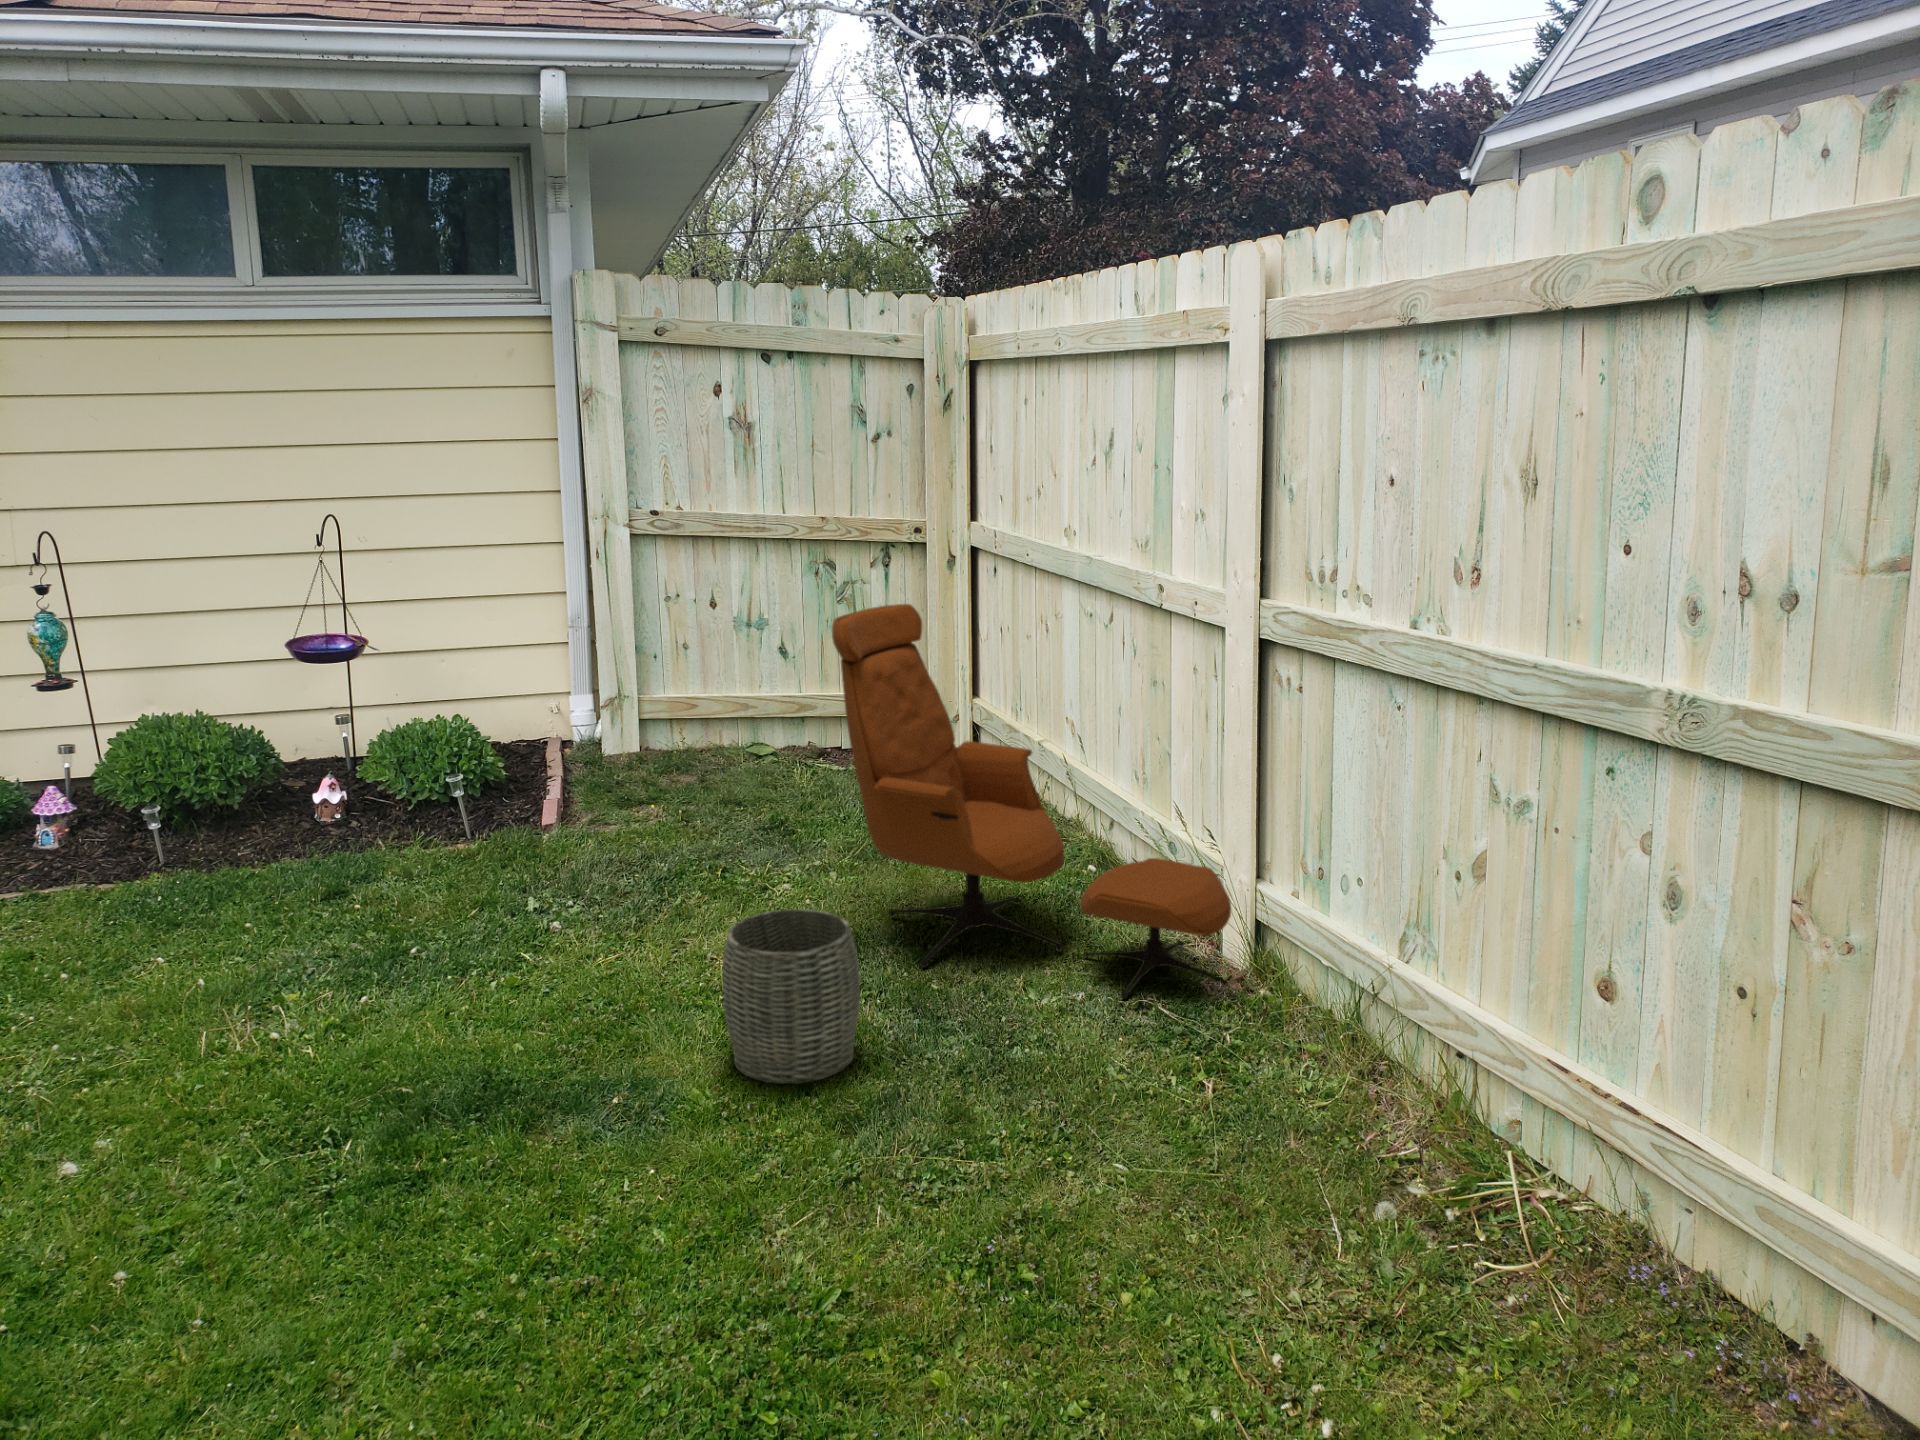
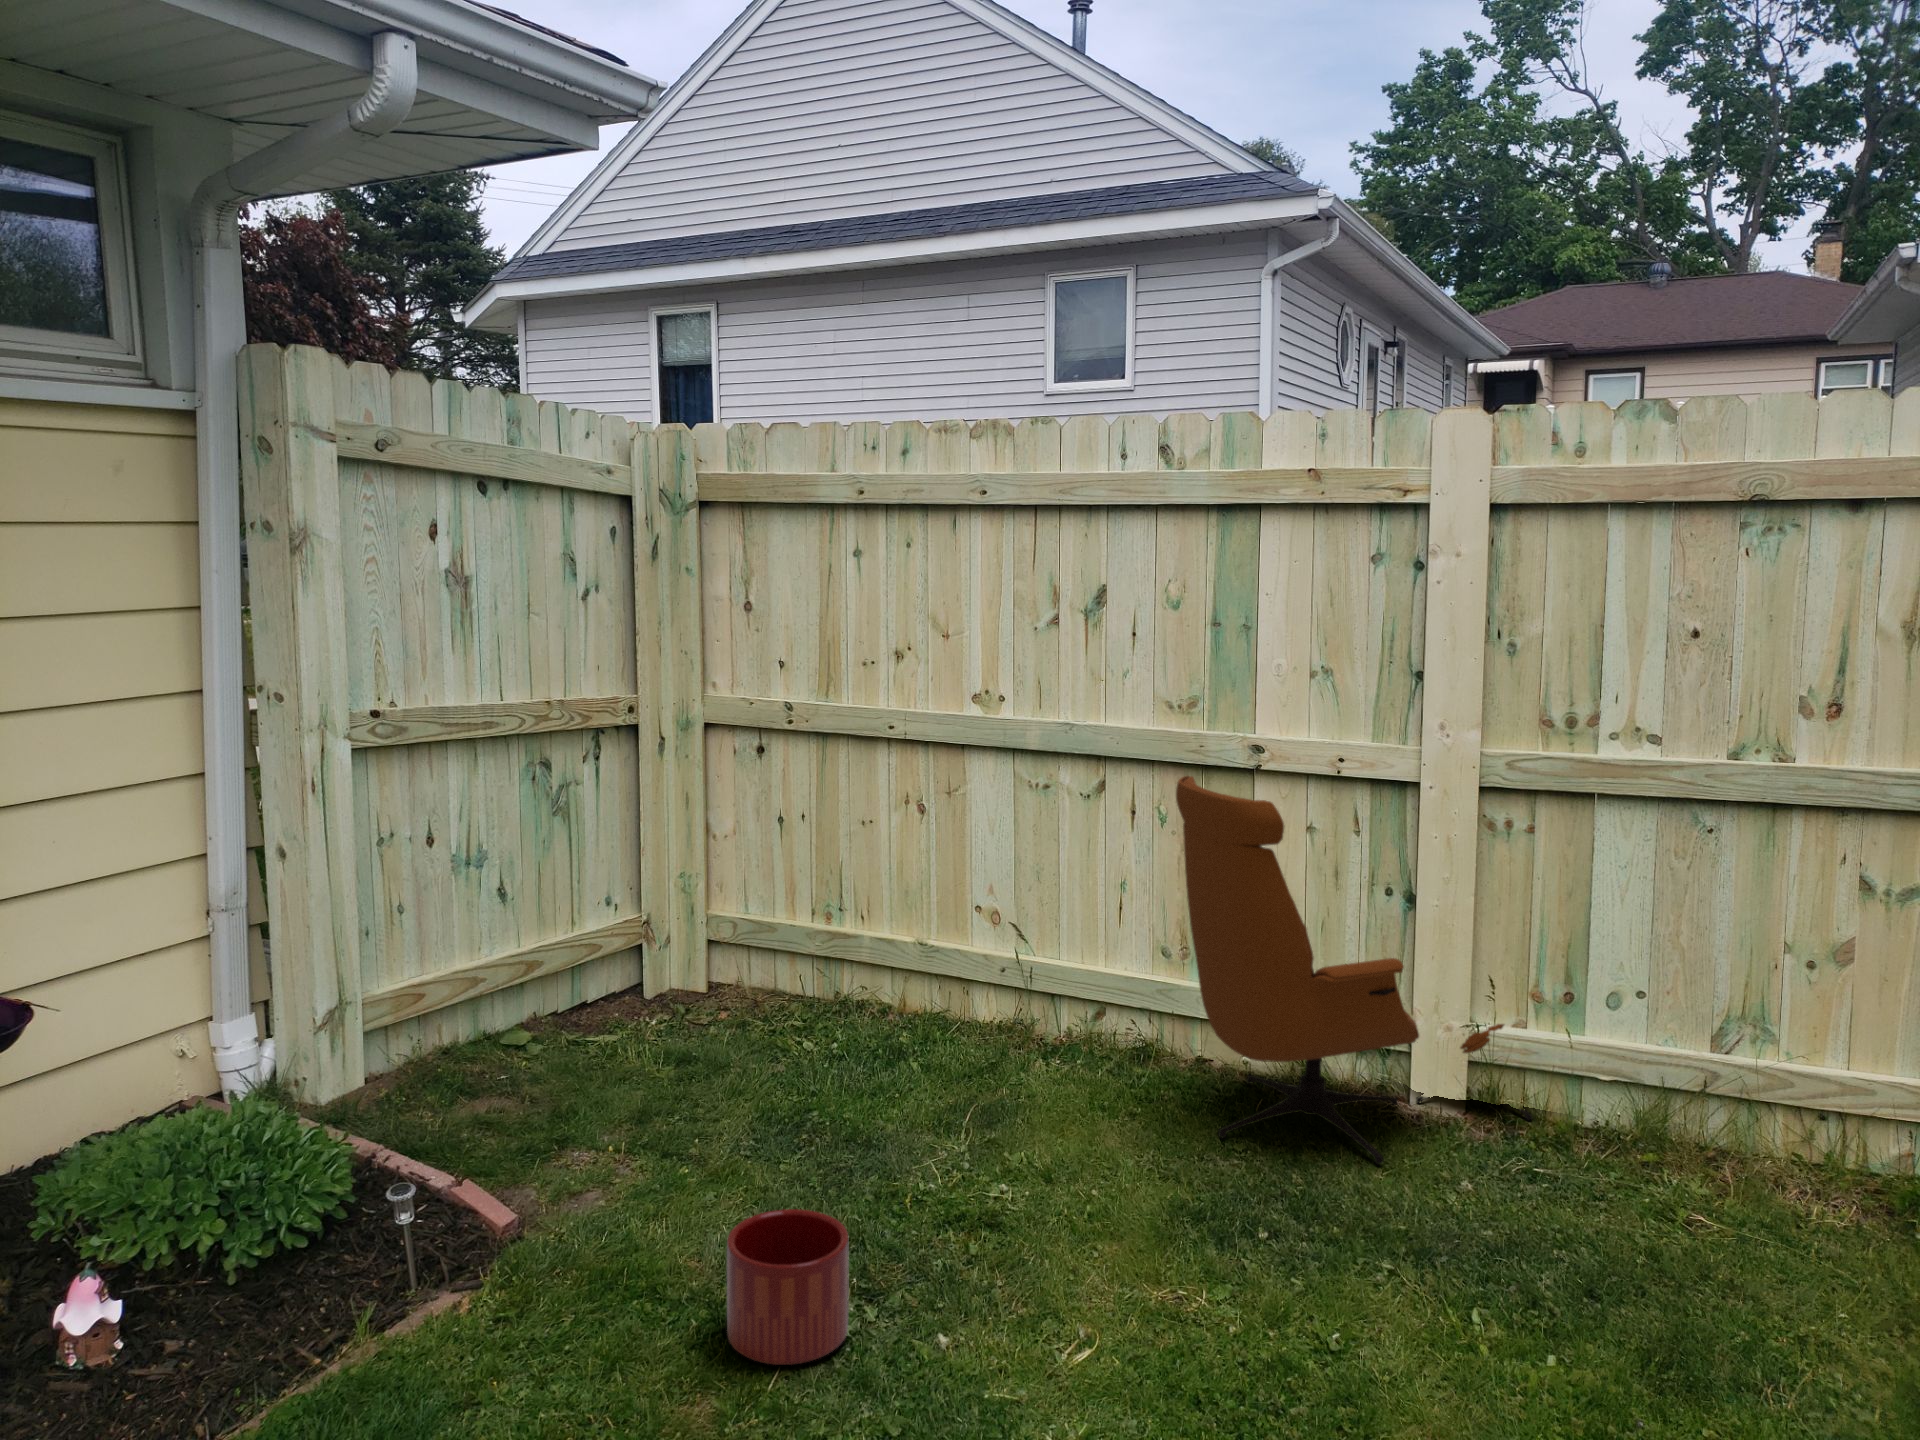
planter: none [415,820,499,905] -> present [727,1209,849,1365]
woven basket: present [722,909,860,1084] -> none [1490,1112,1659,1321]

